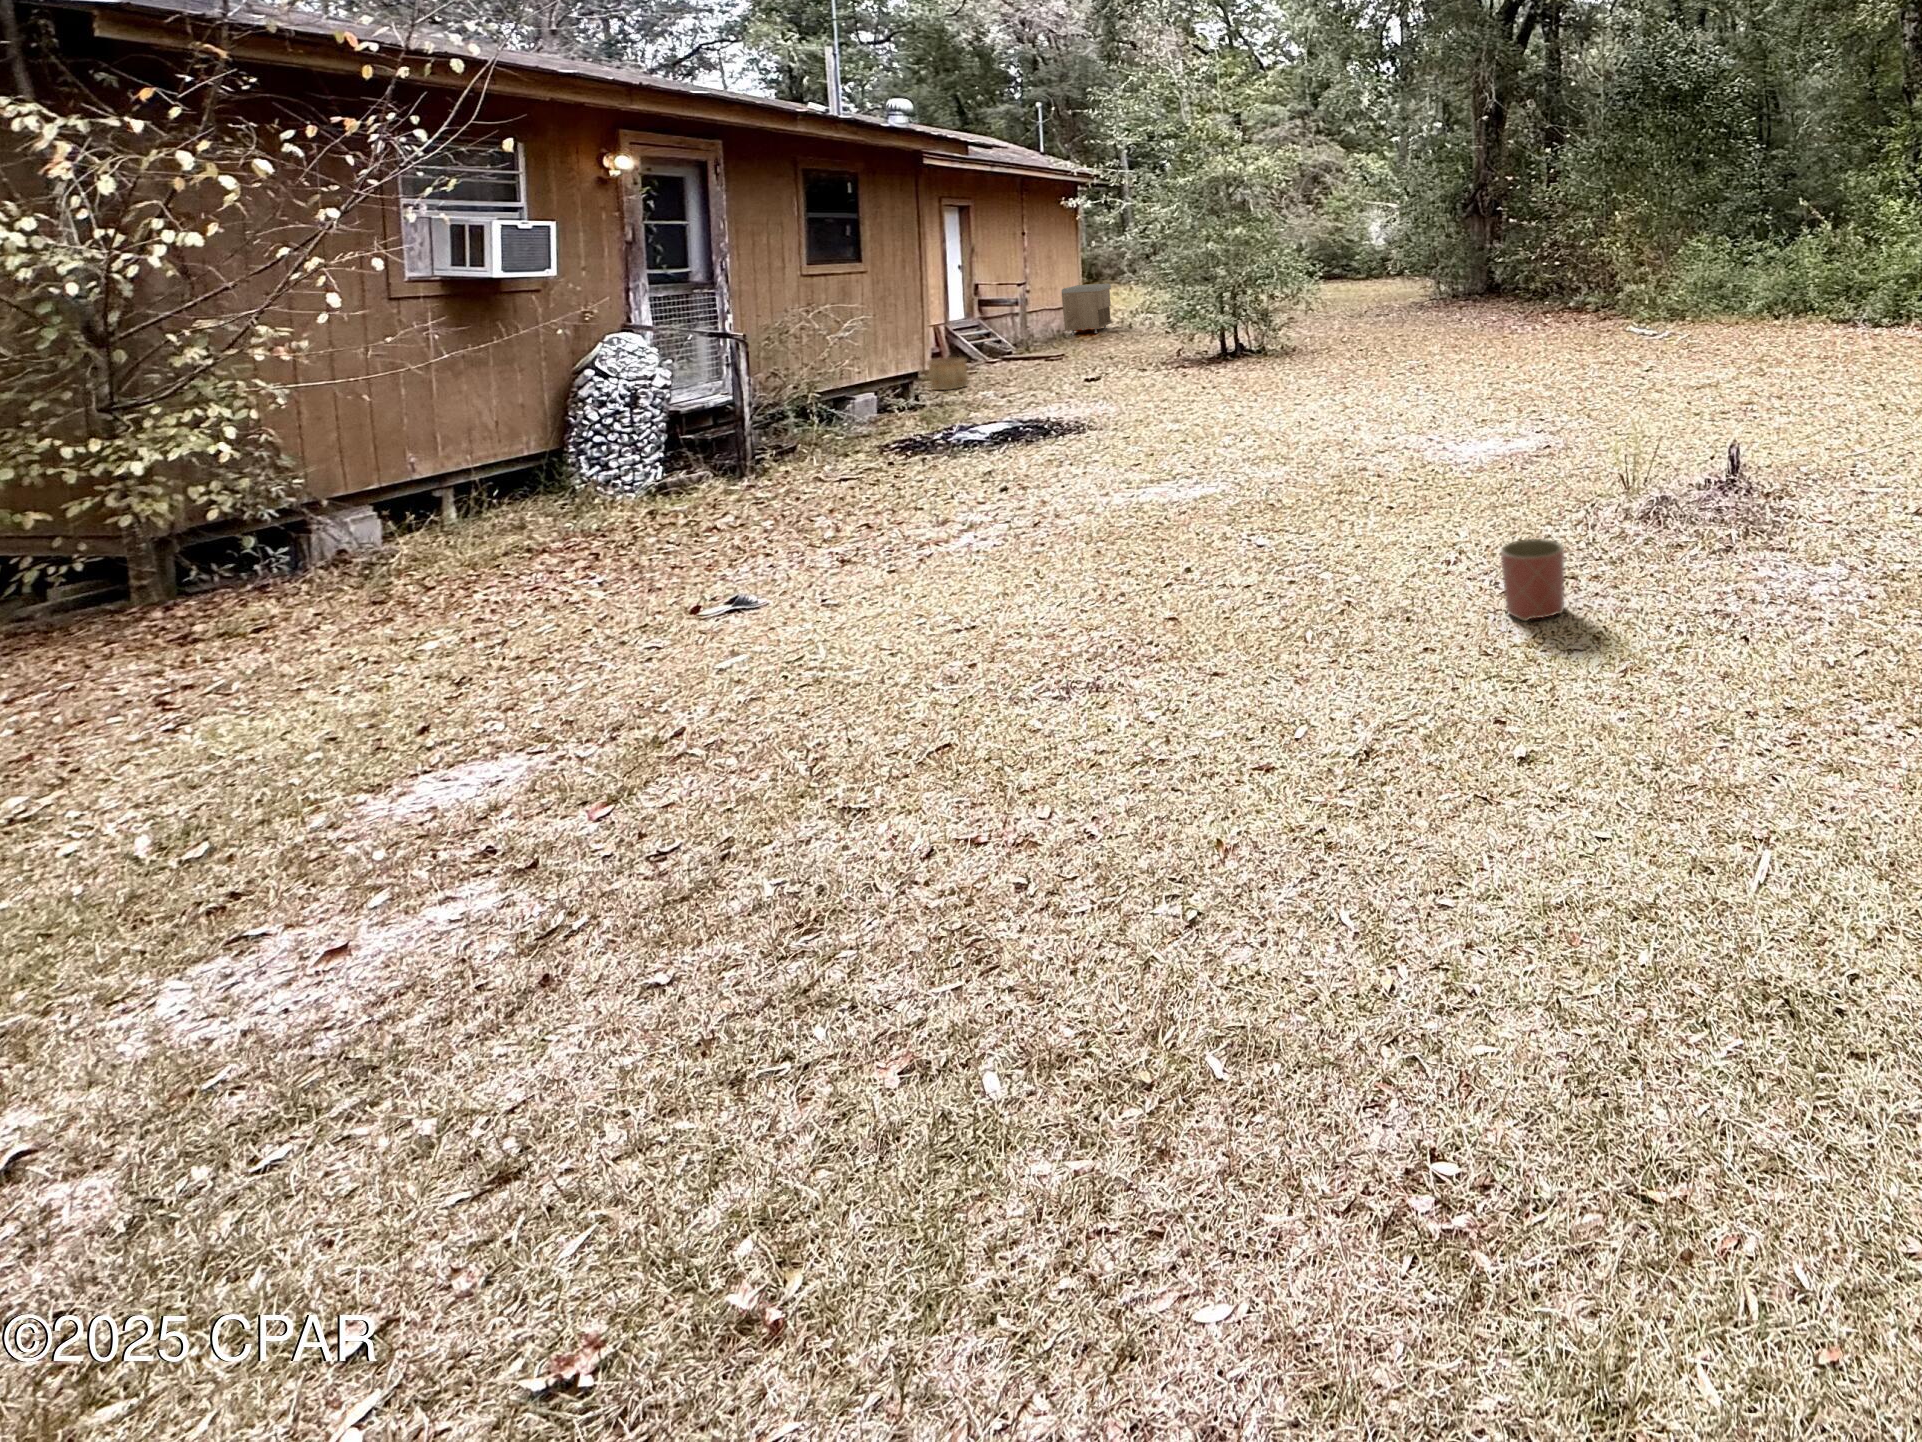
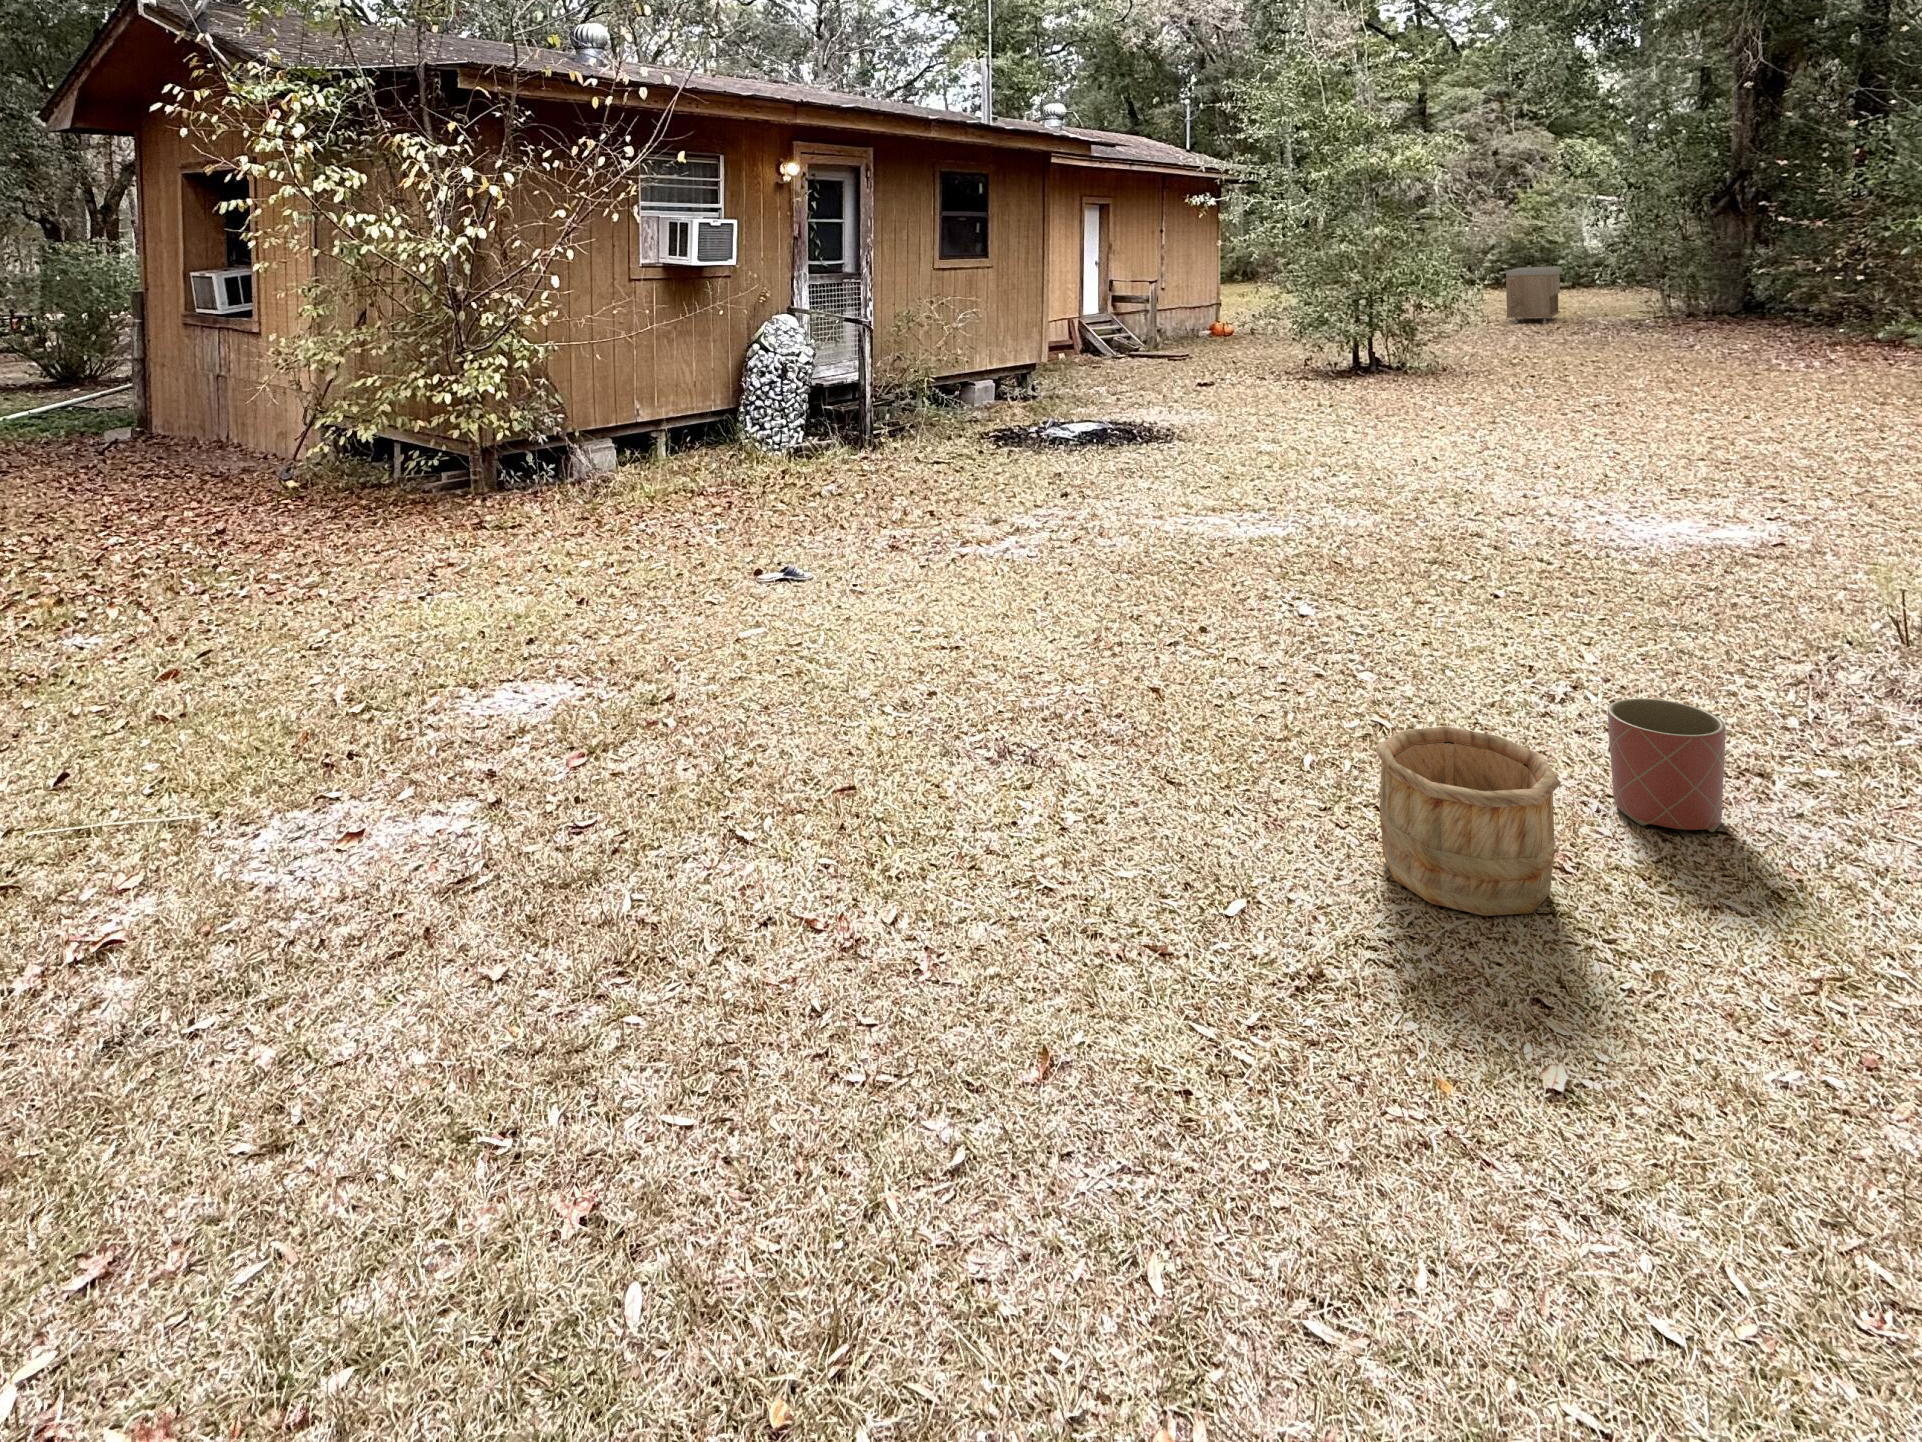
storage bench: present [1062,284,1112,335] -> present [1506,267,1562,323]
wooden bucket: present [928,357,968,390] -> present [1376,726,1560,916]

